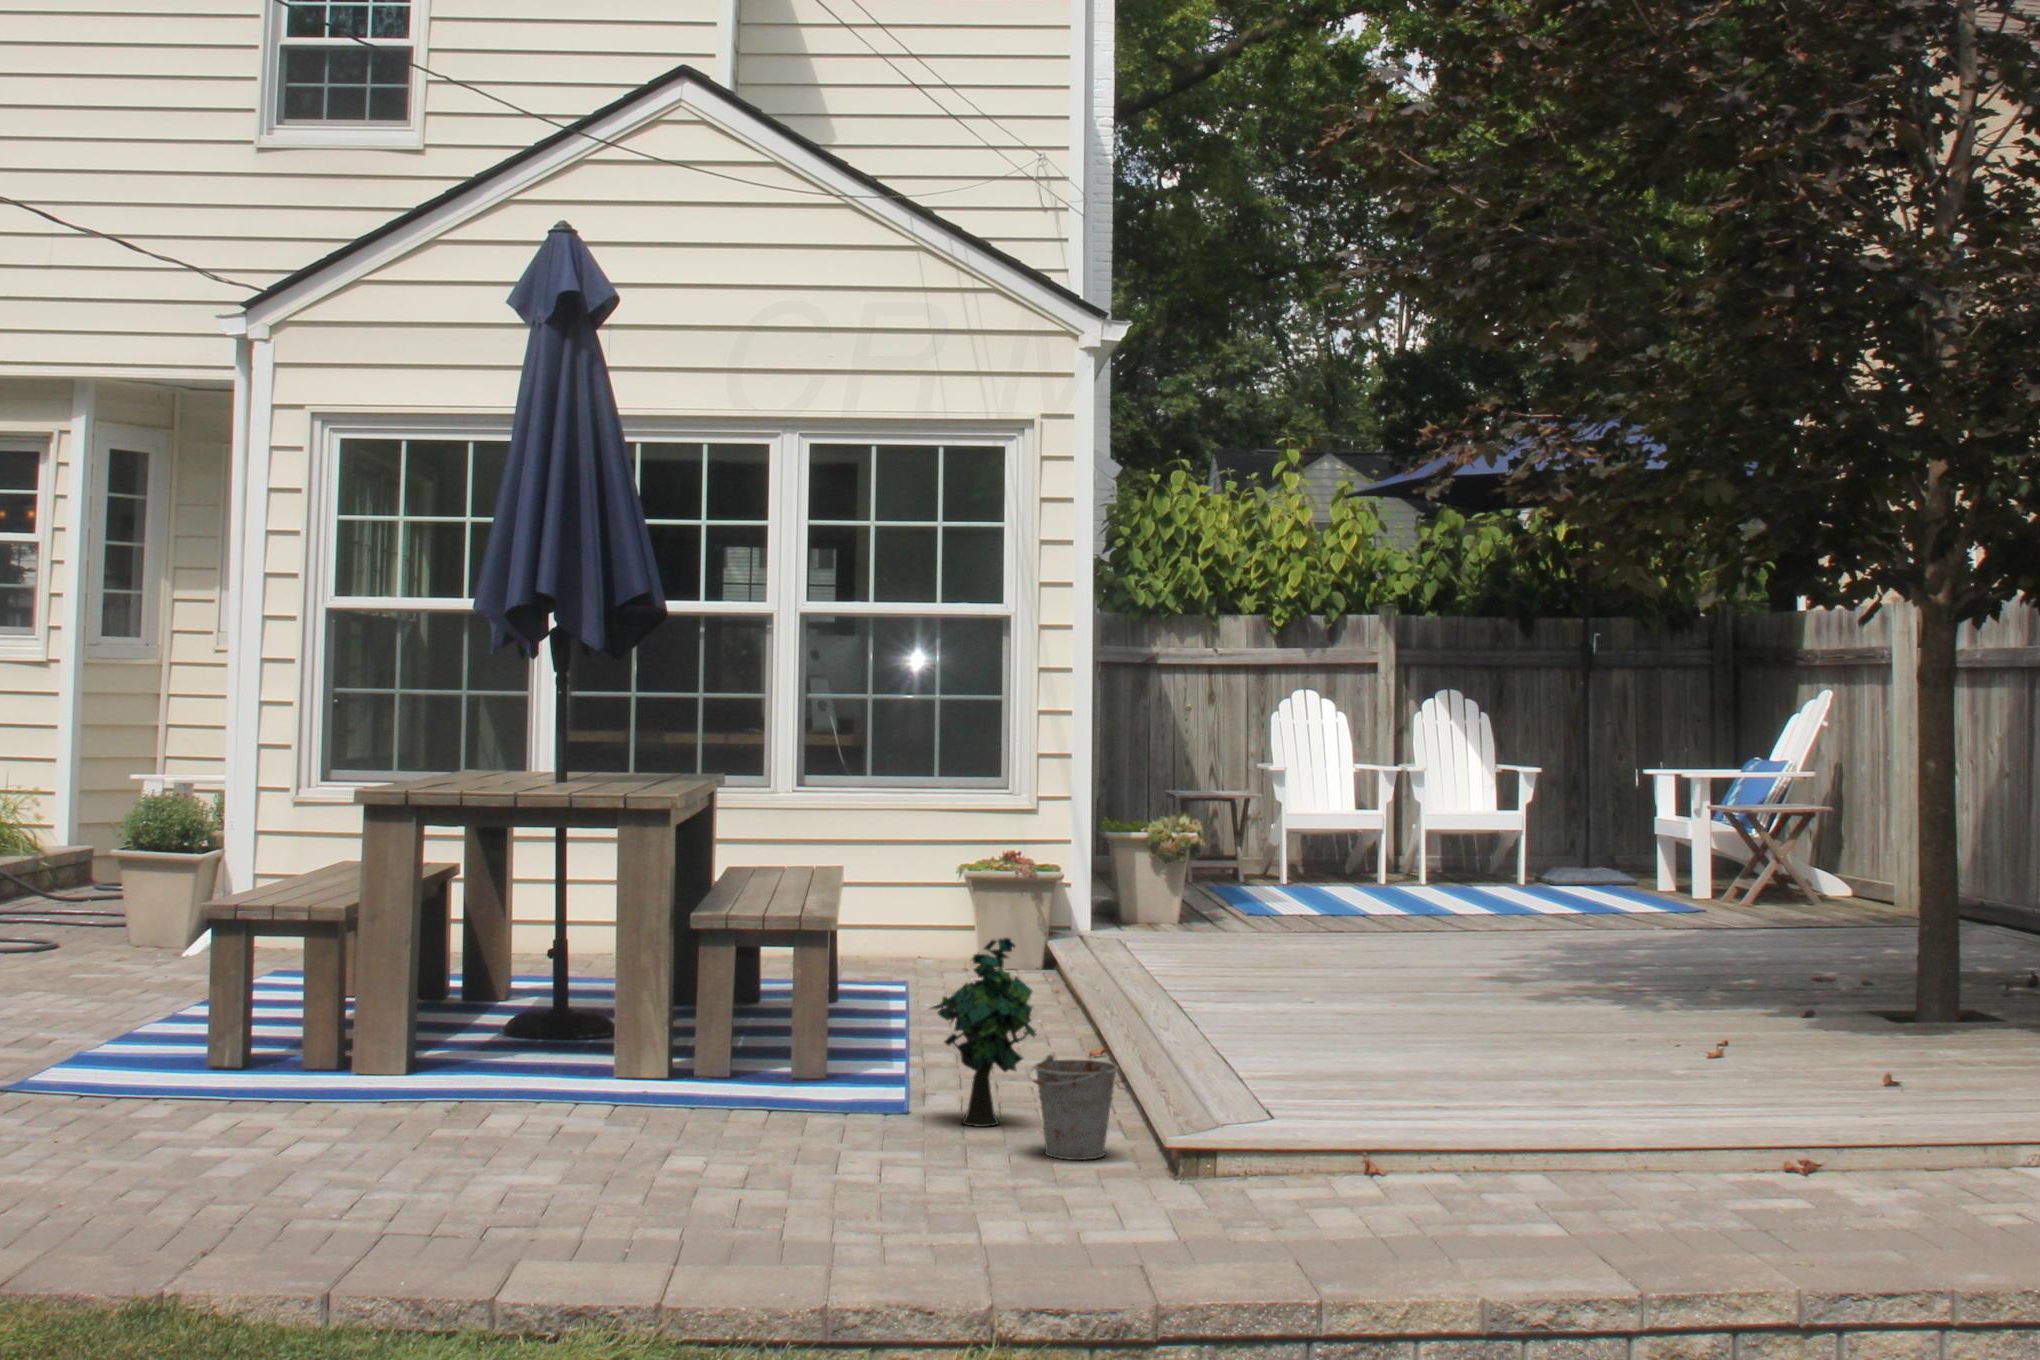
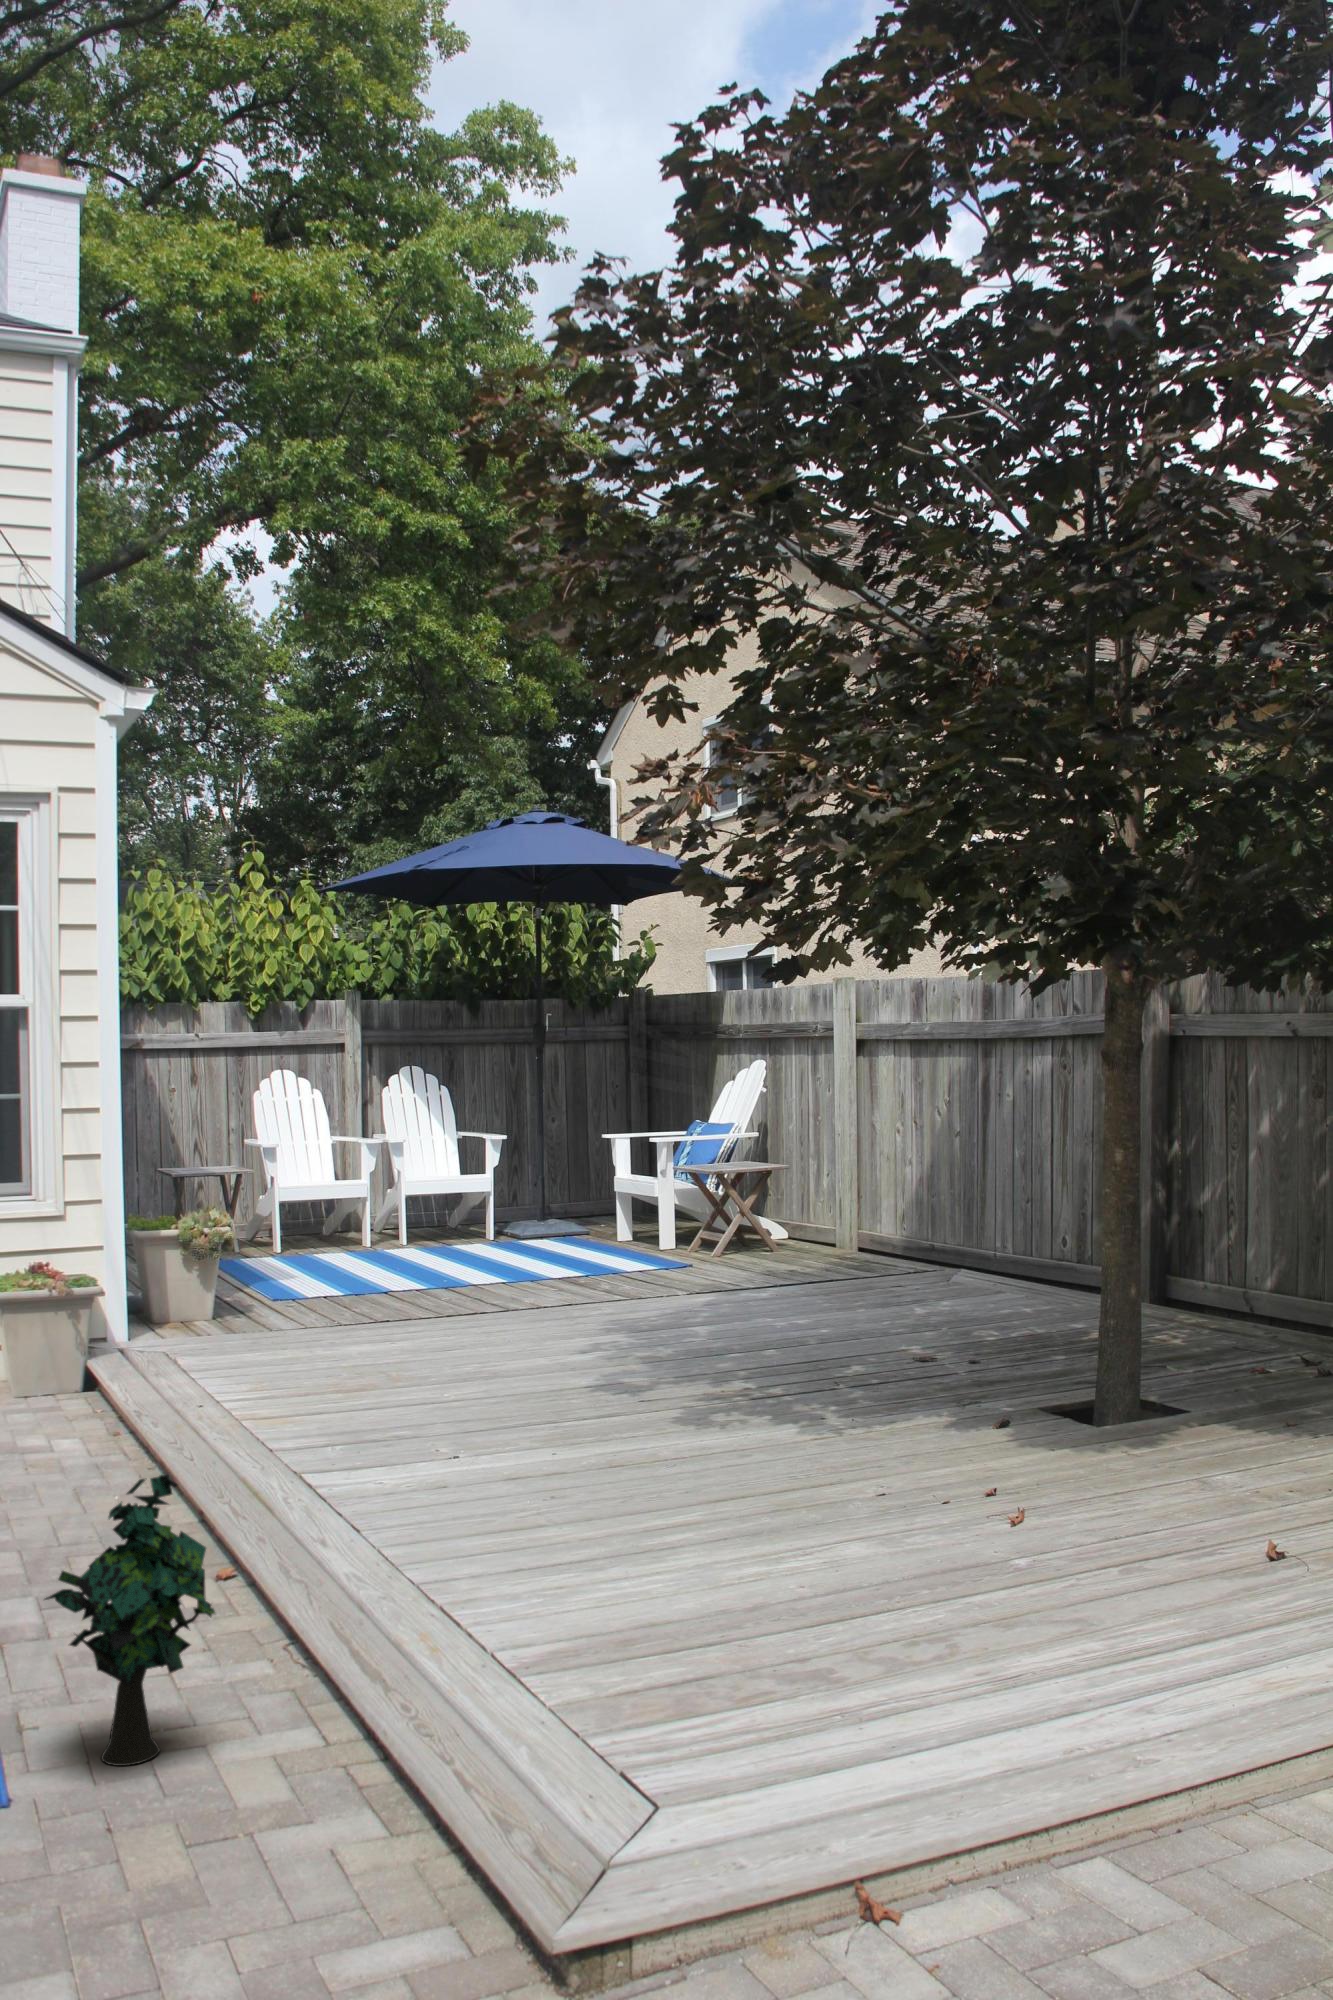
bucket: present [1032,1055,1119,1160] -> none [237,1662,380,1840]

